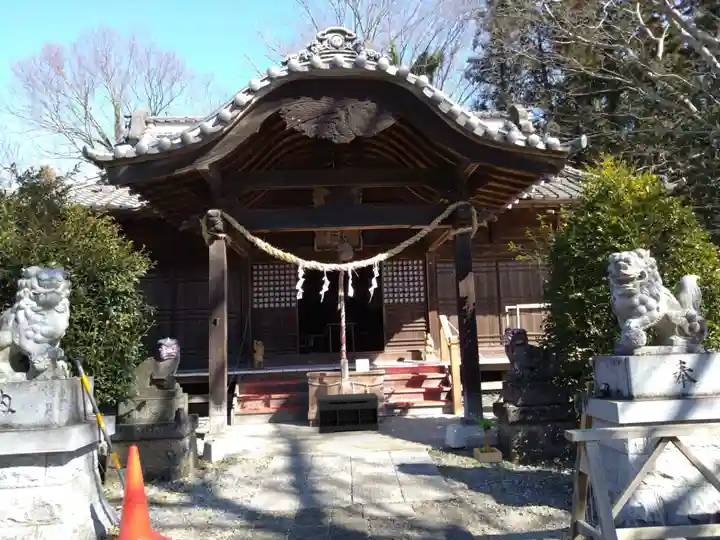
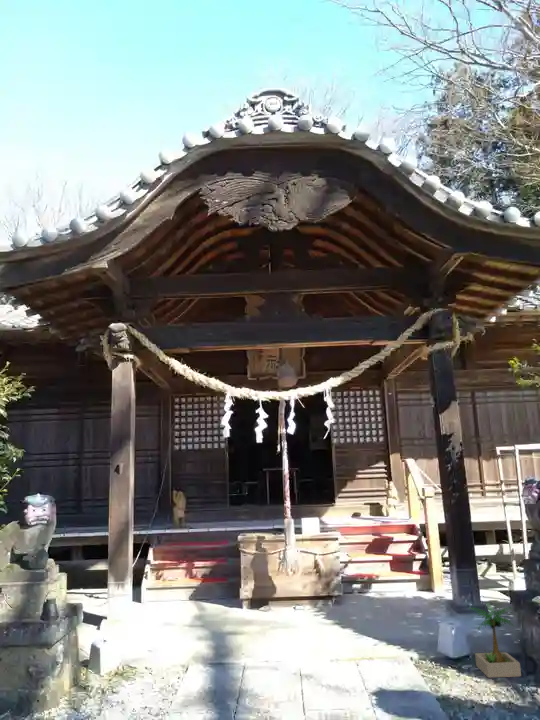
bench: present [318,393,378,433] -> none [253,563,334,619]

